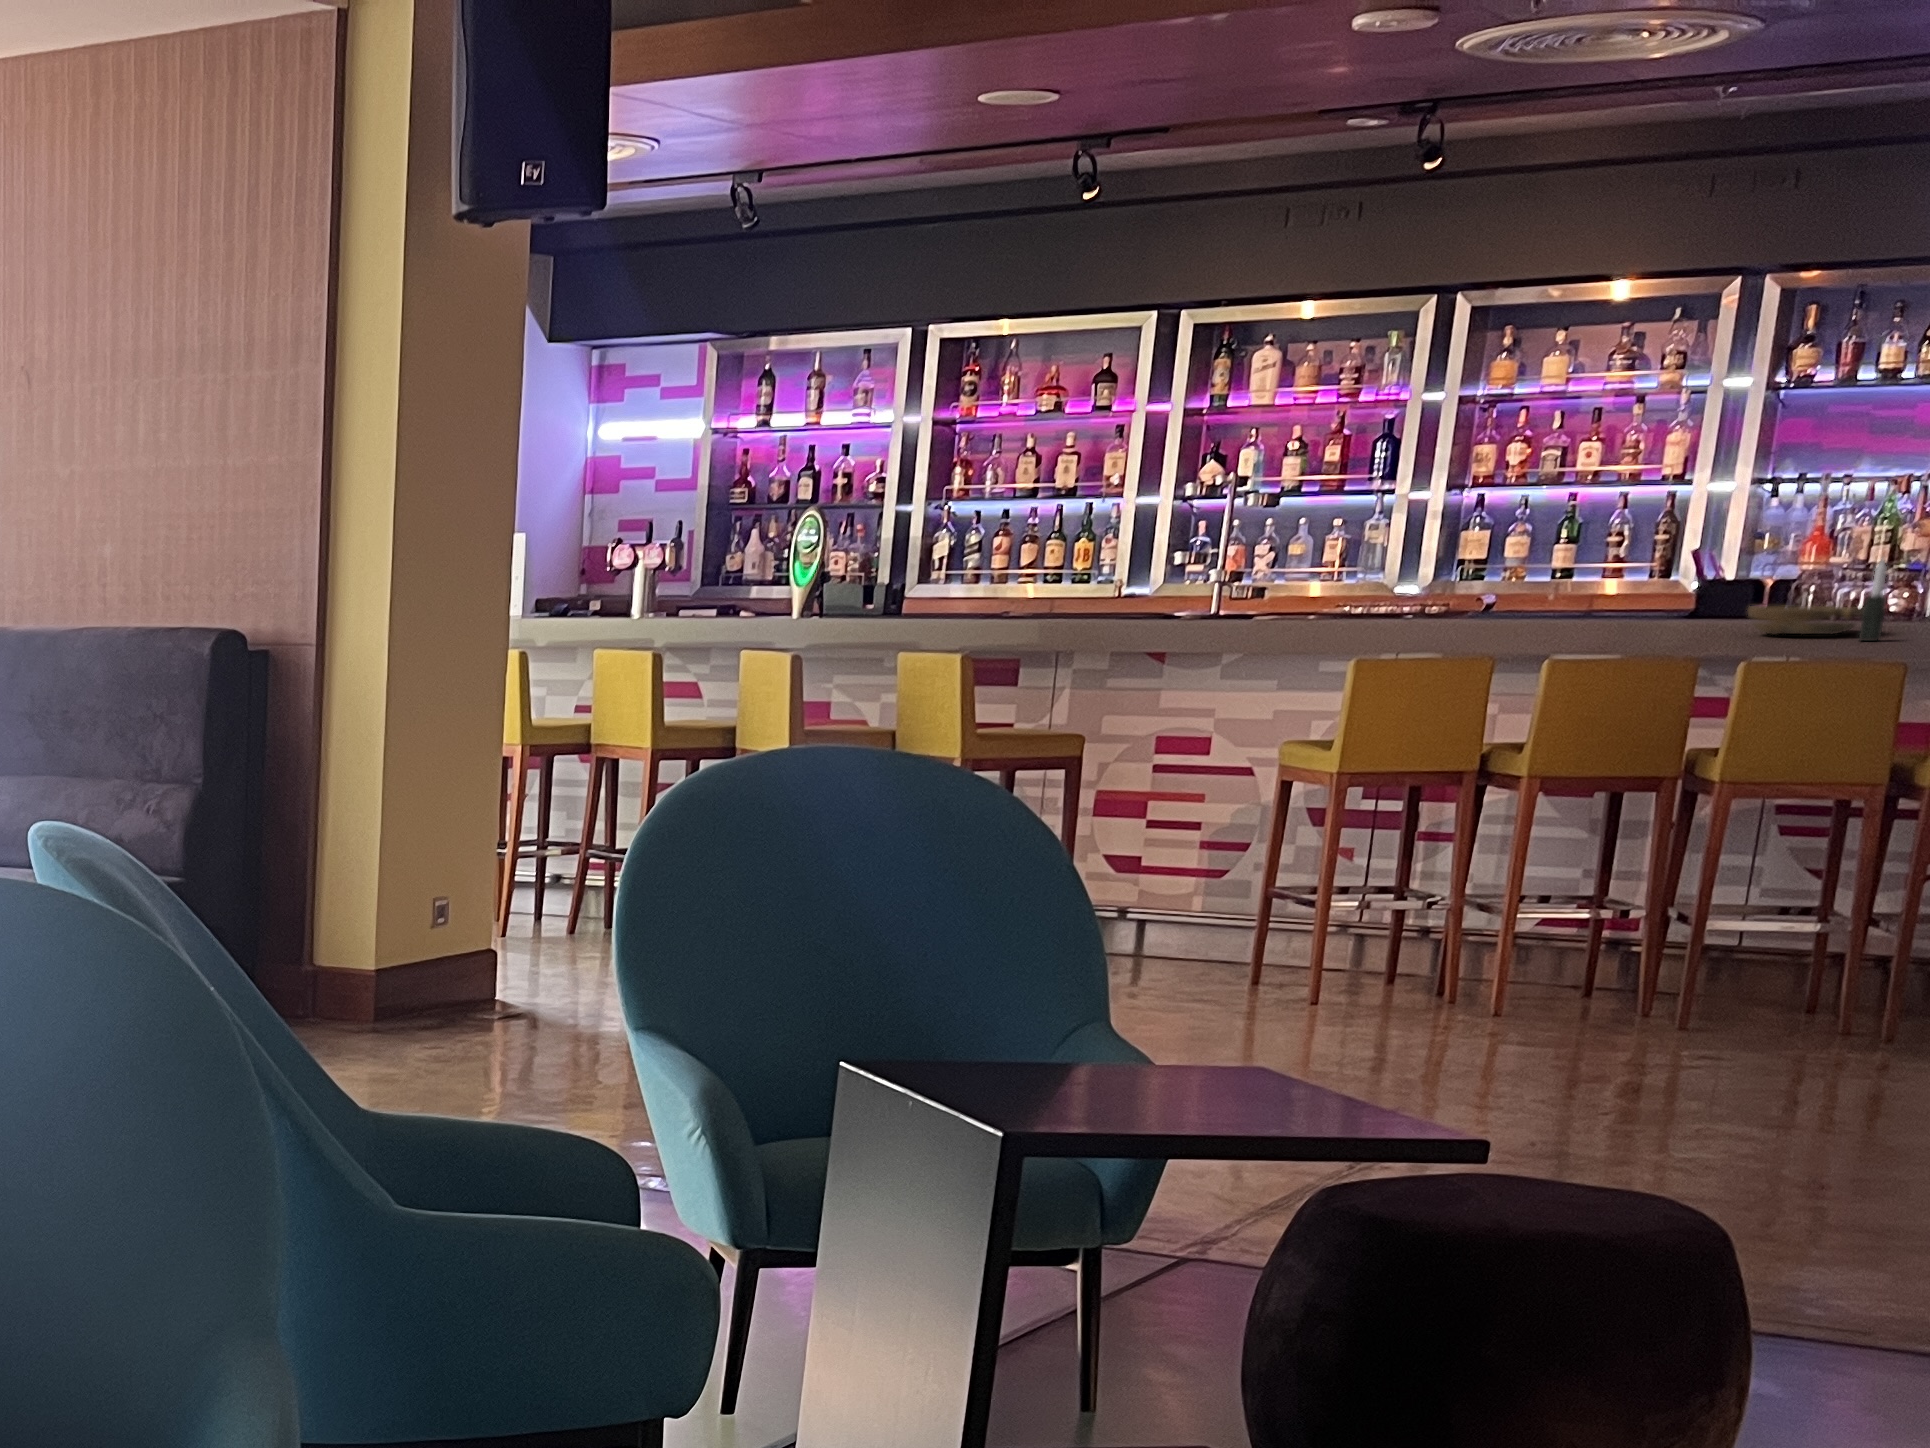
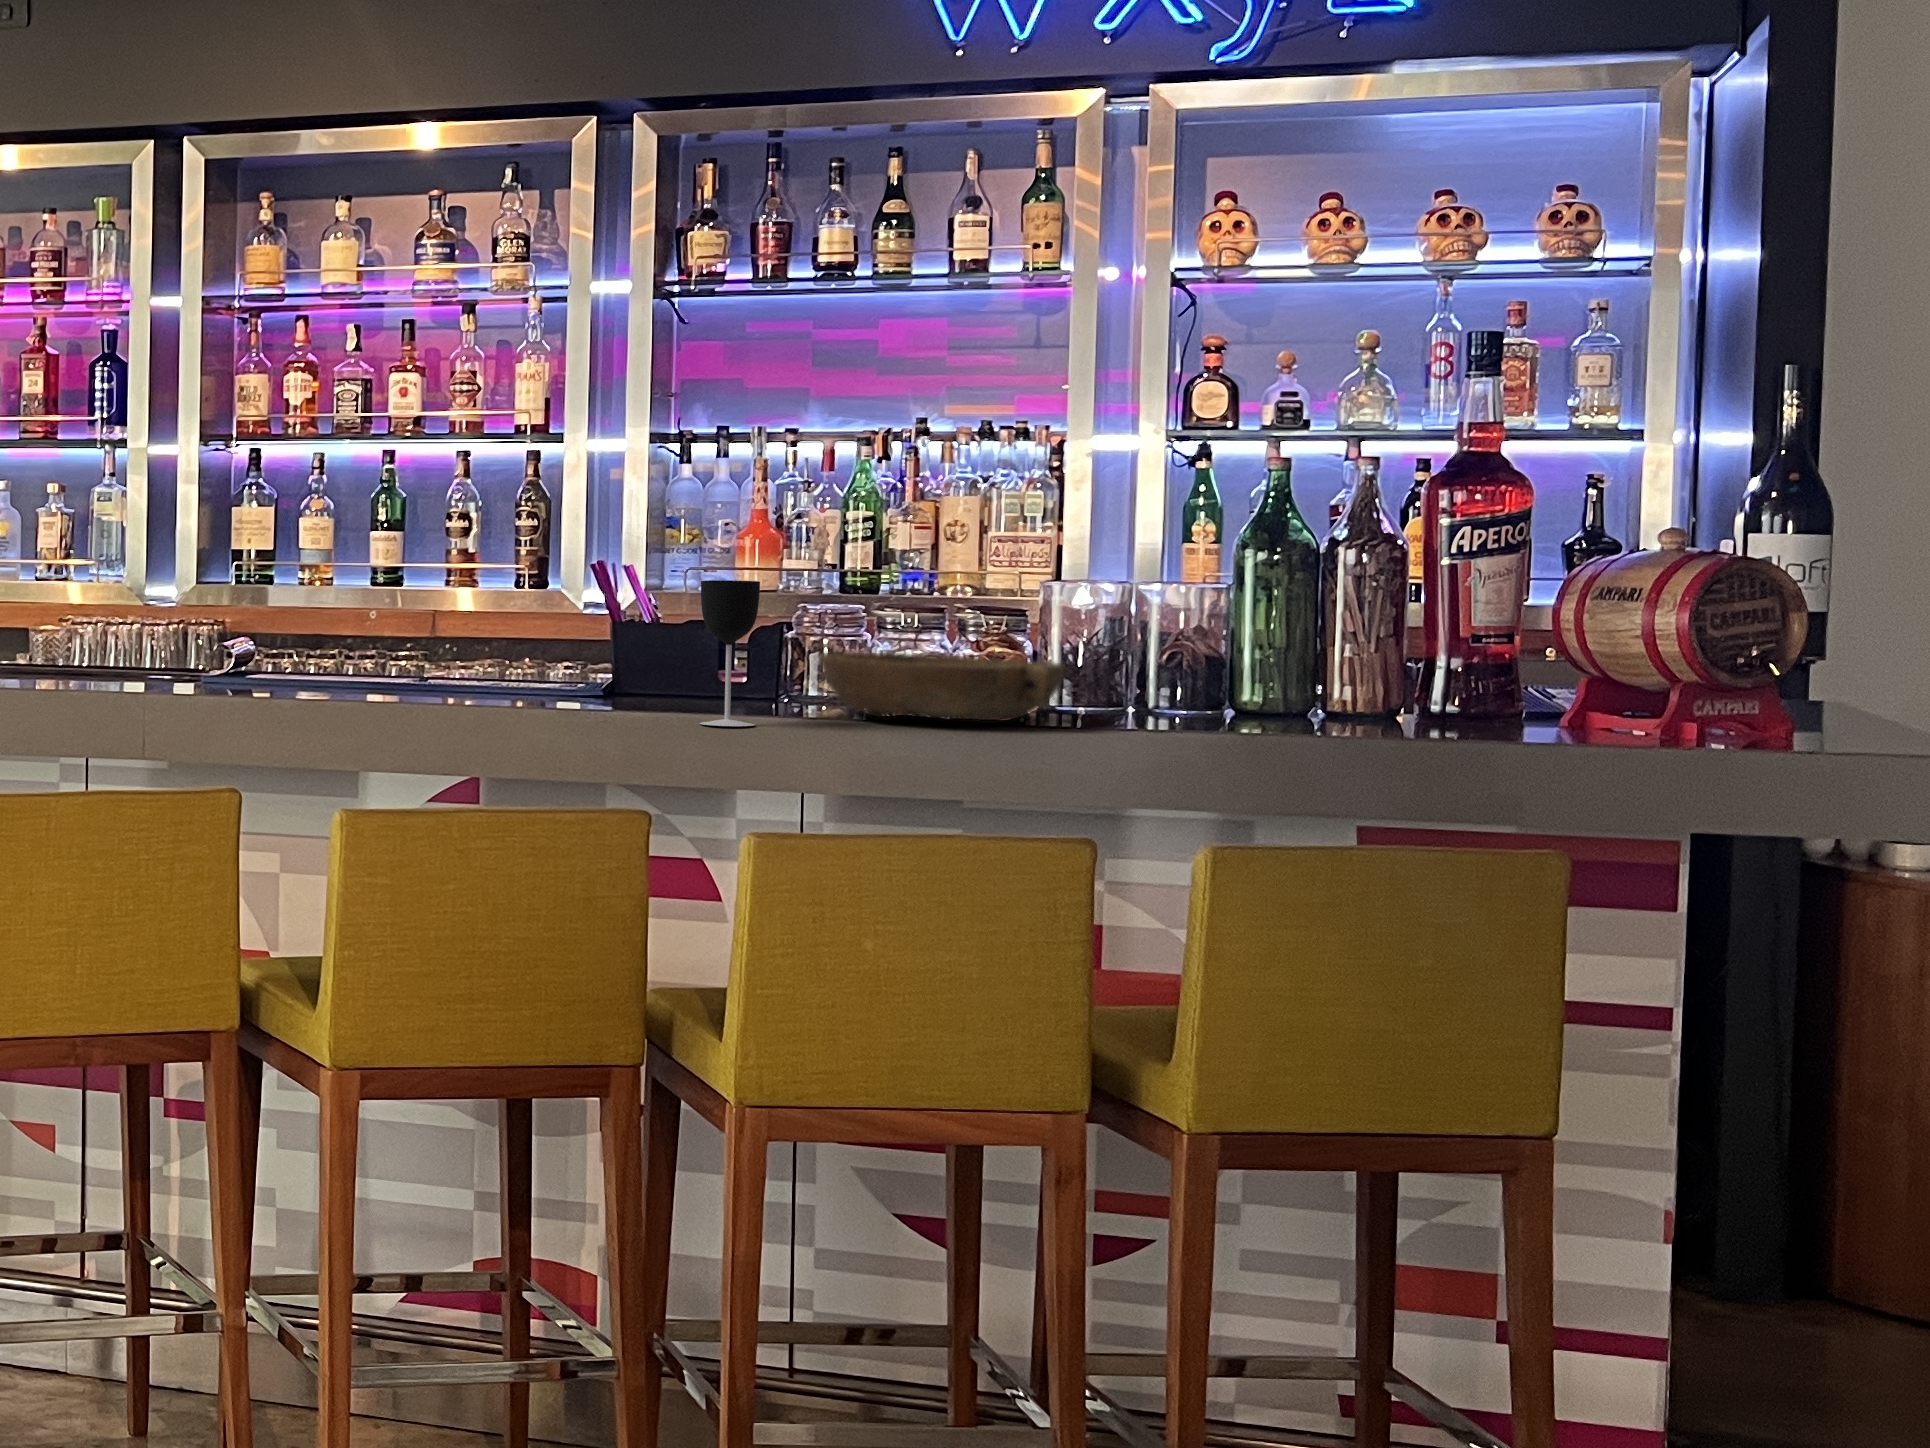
candle: present [1859,559,1887,641] -> none [1087,552,1134,743]
wine glass: none [1680,573,1718,639] -> present [700,580,760,726]

